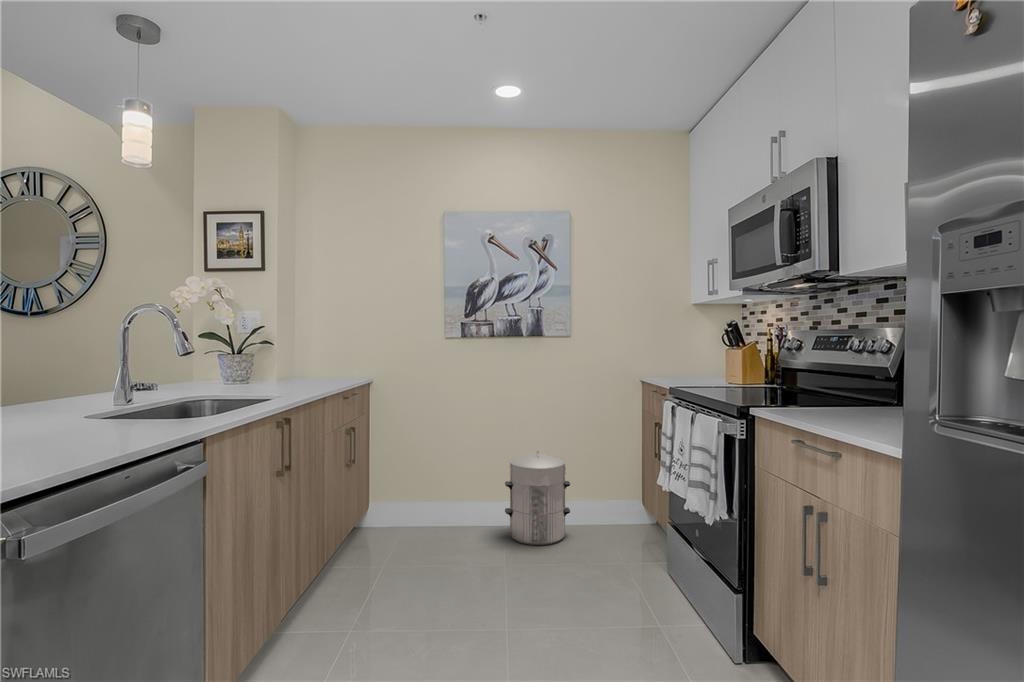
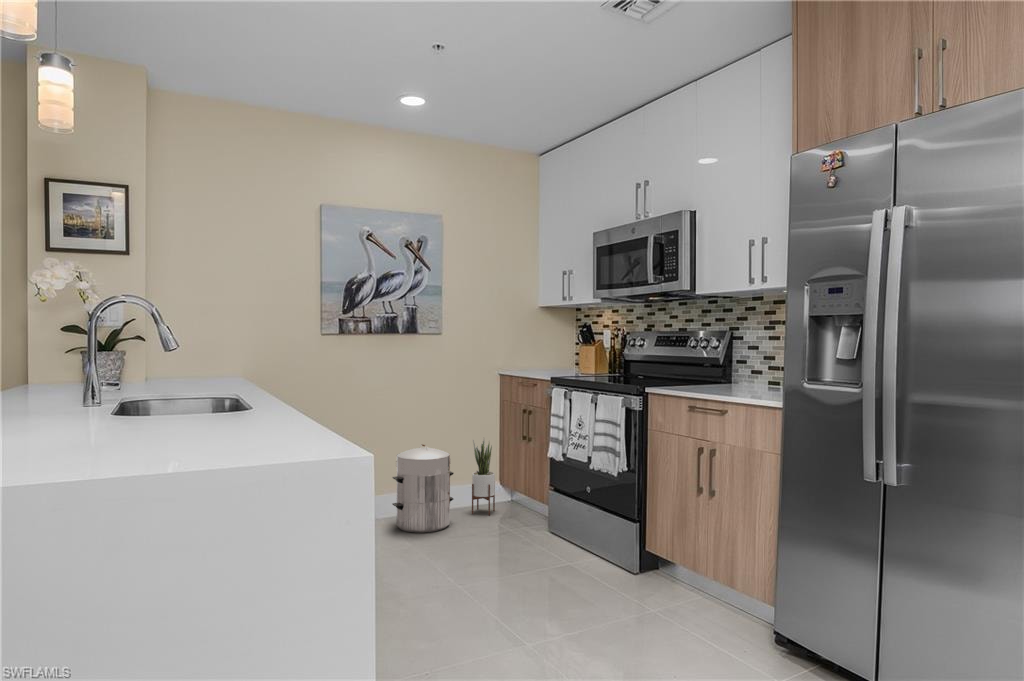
potted plant: none [597,448,627,535] -> present [472,440,495,515]

